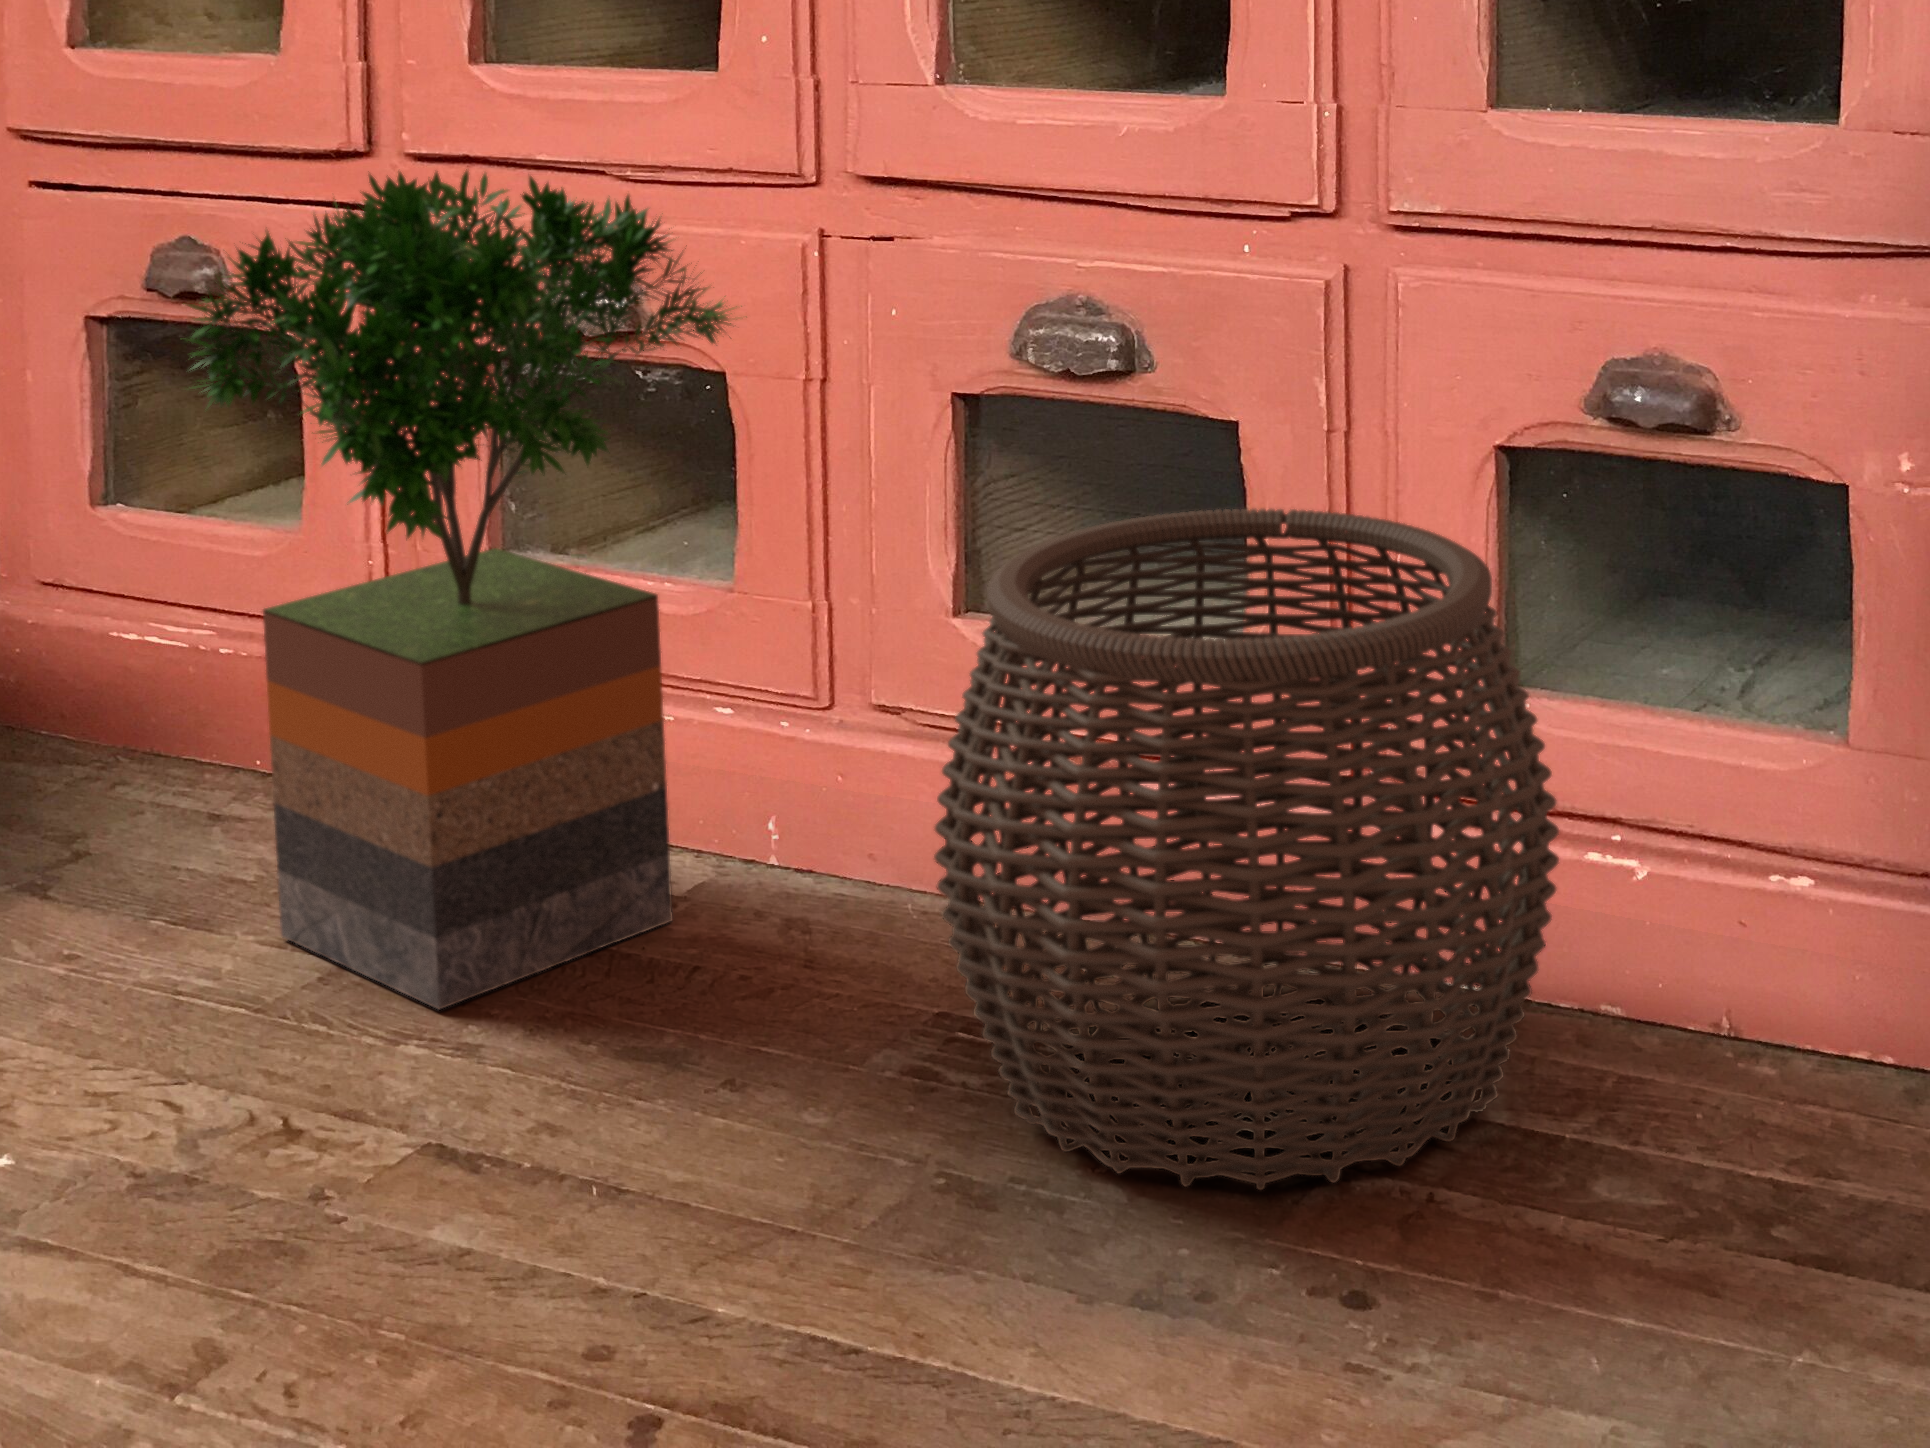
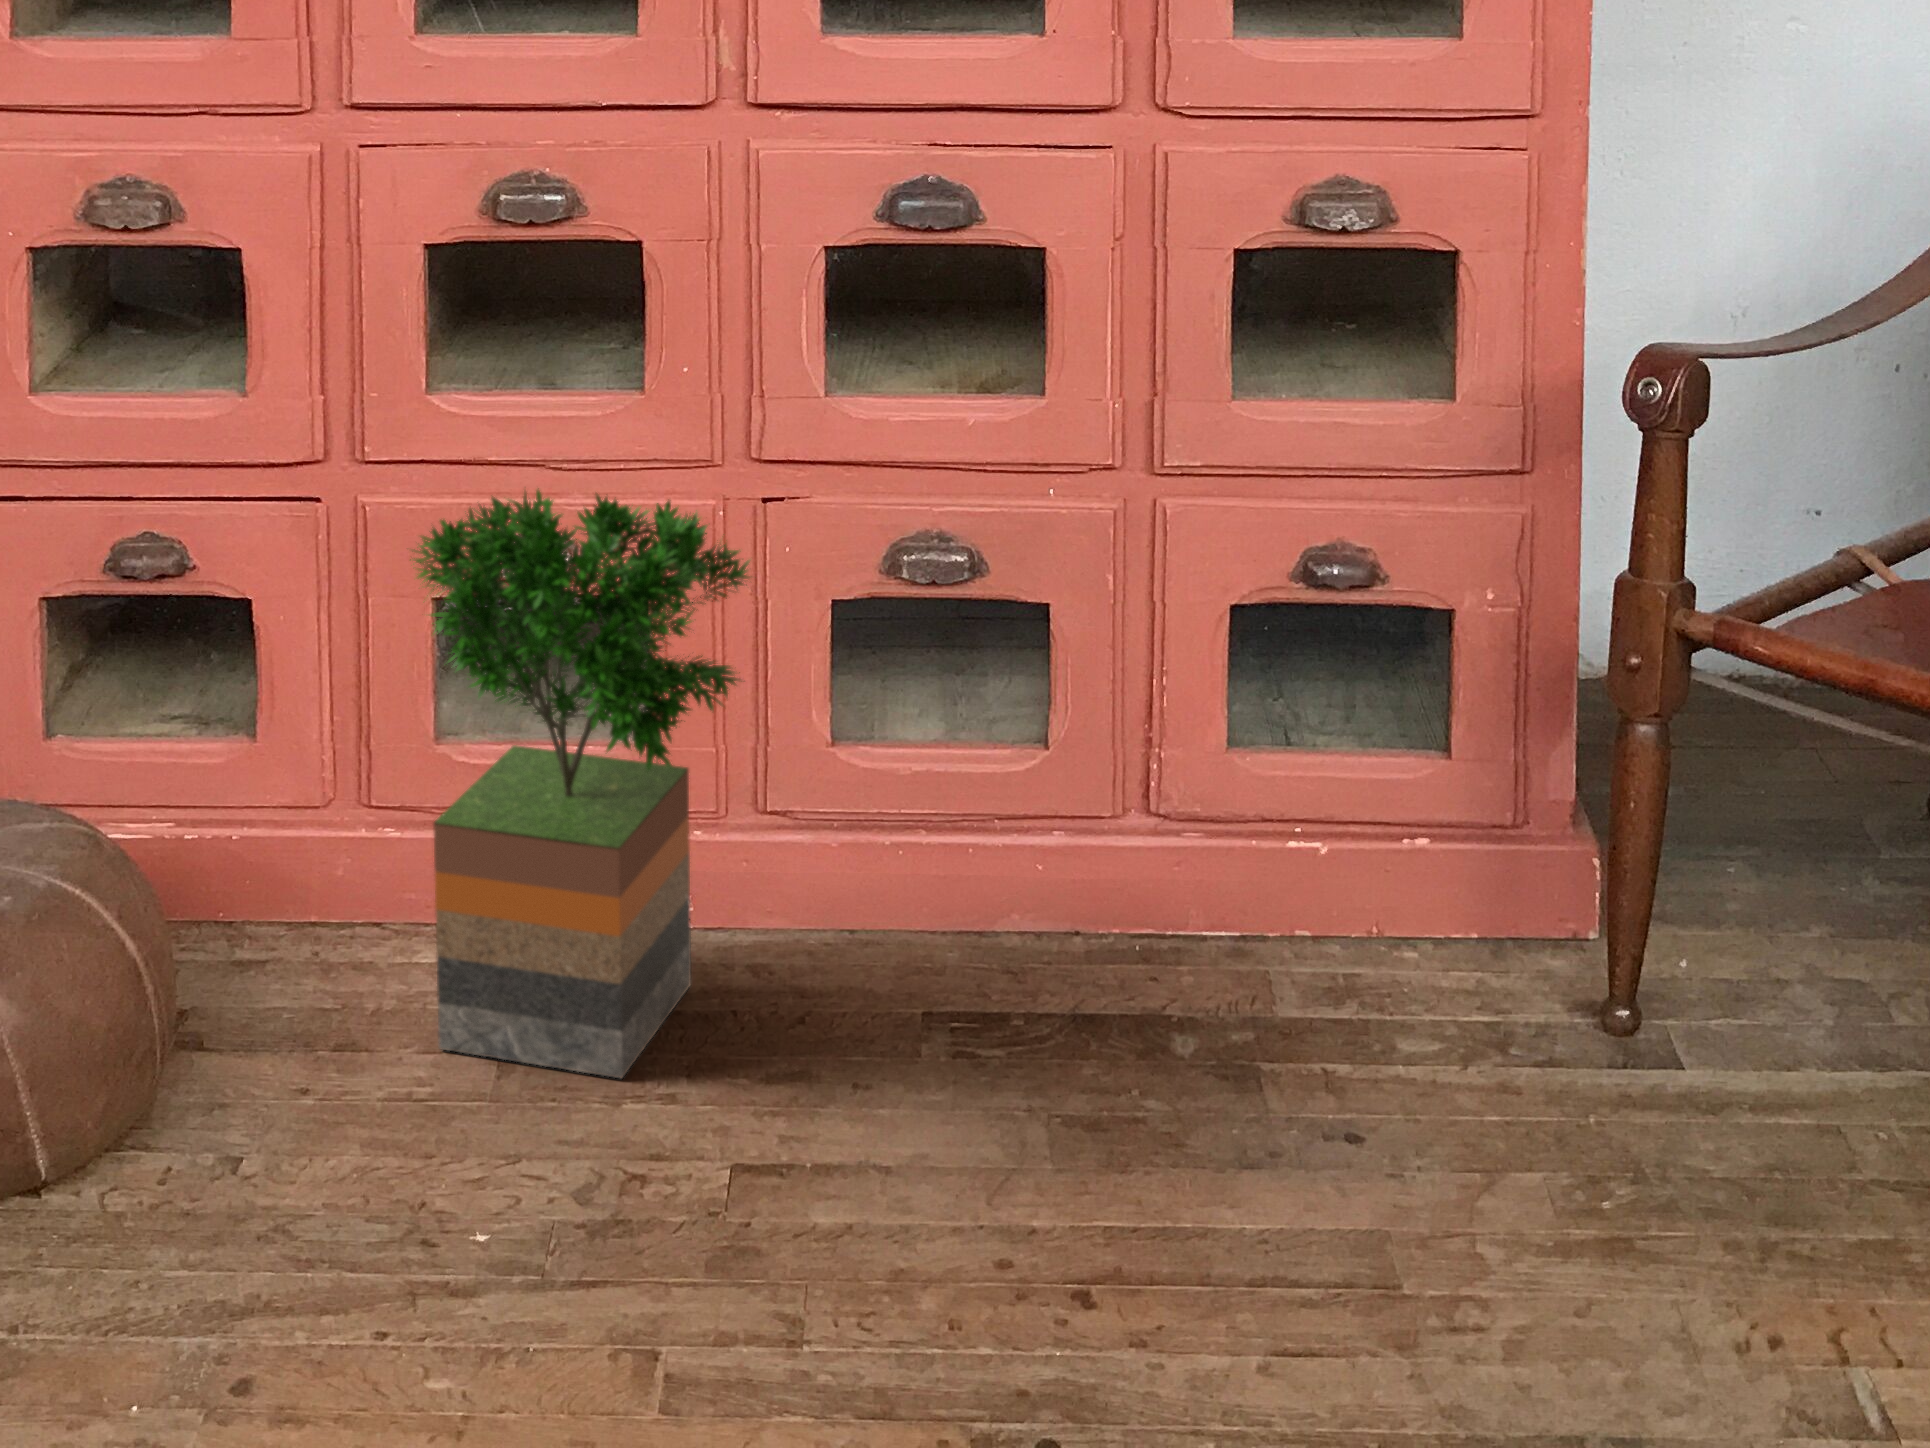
woven basket: present [934,509,1559,1190] -> none [985,661,1368,1095]

